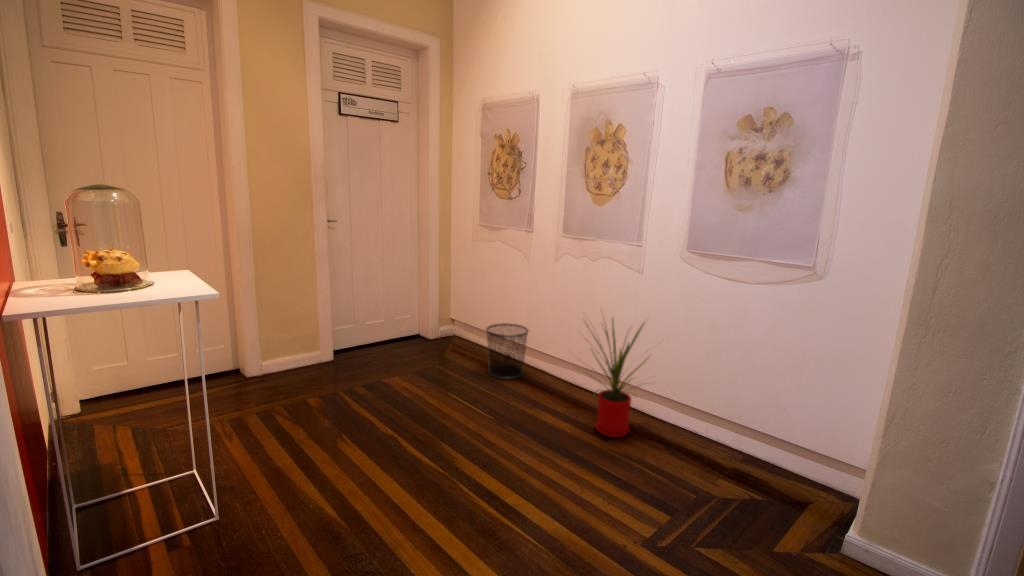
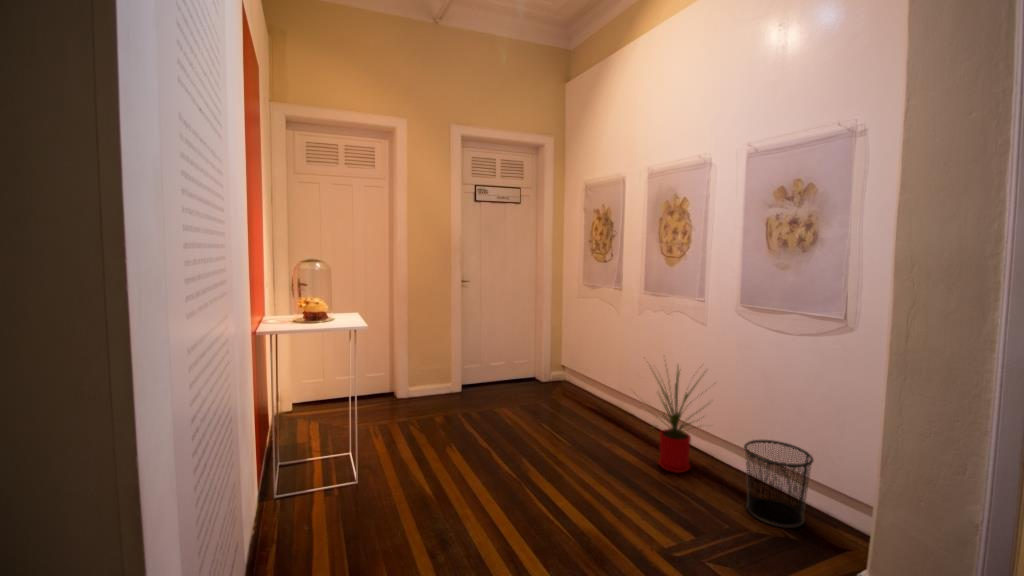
waste bin: present [486,323,528,379] -> present [744,440,813,528]

